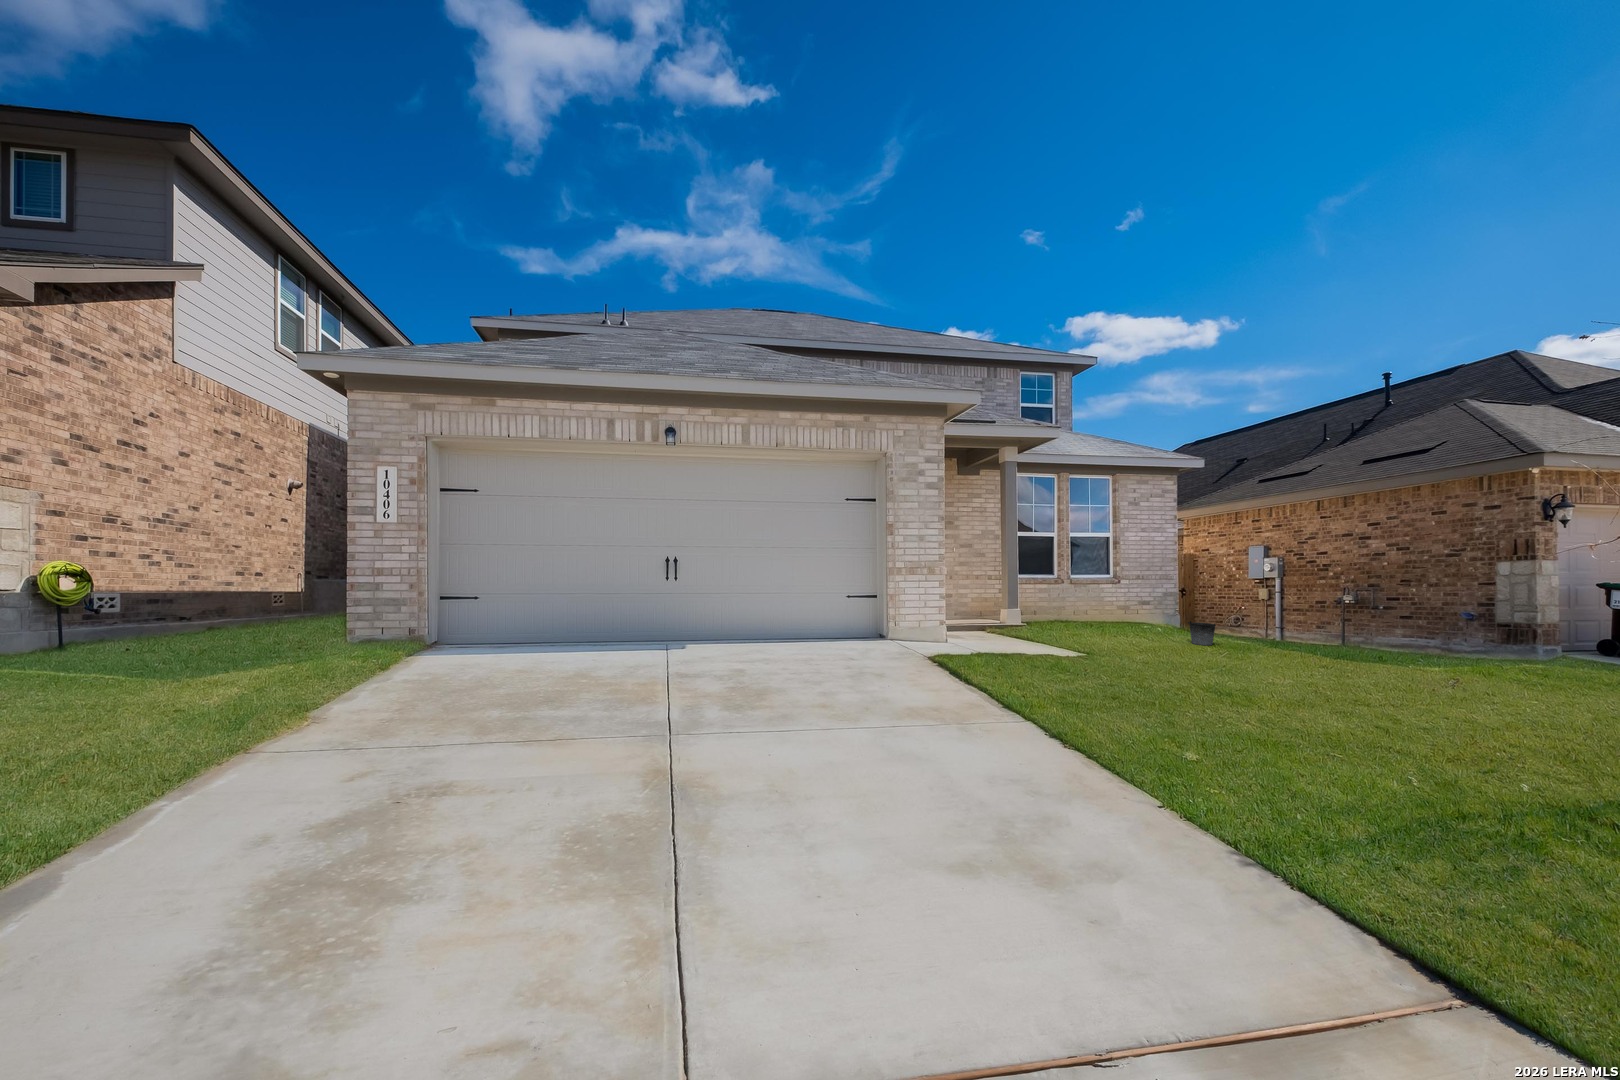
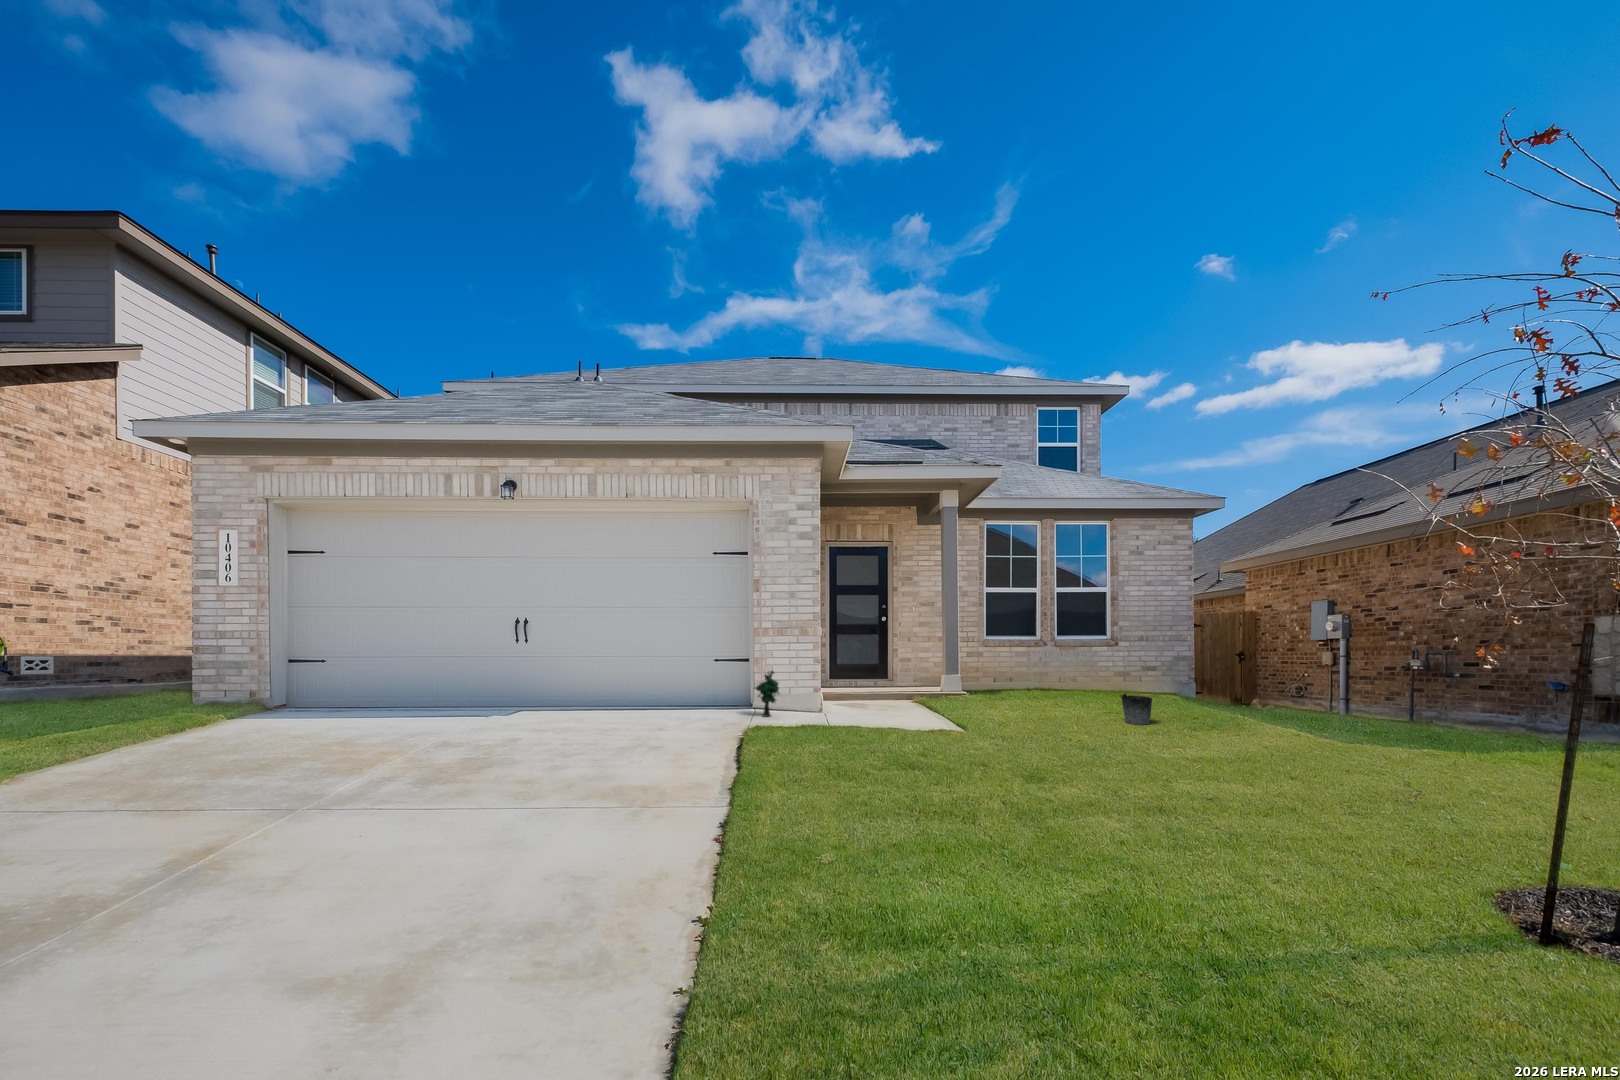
decorative plant: none [895,603,918,643] -> present [755,671,779,717]

